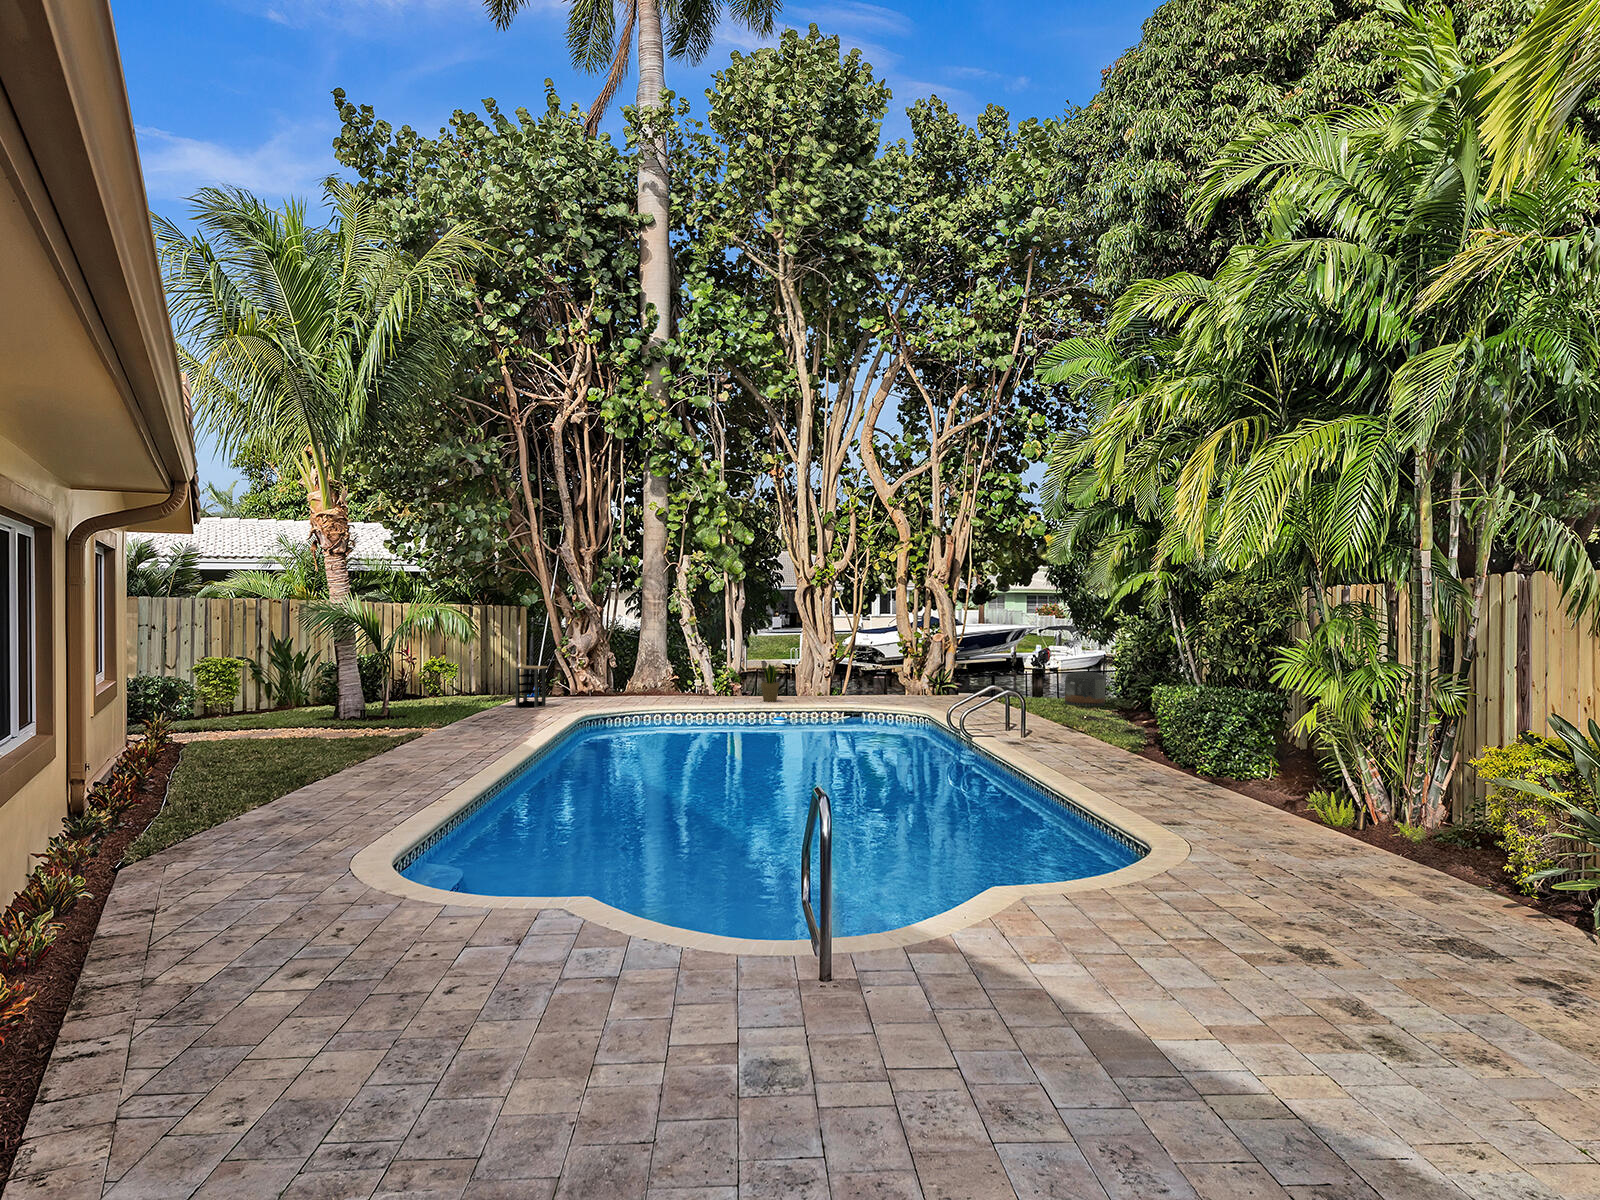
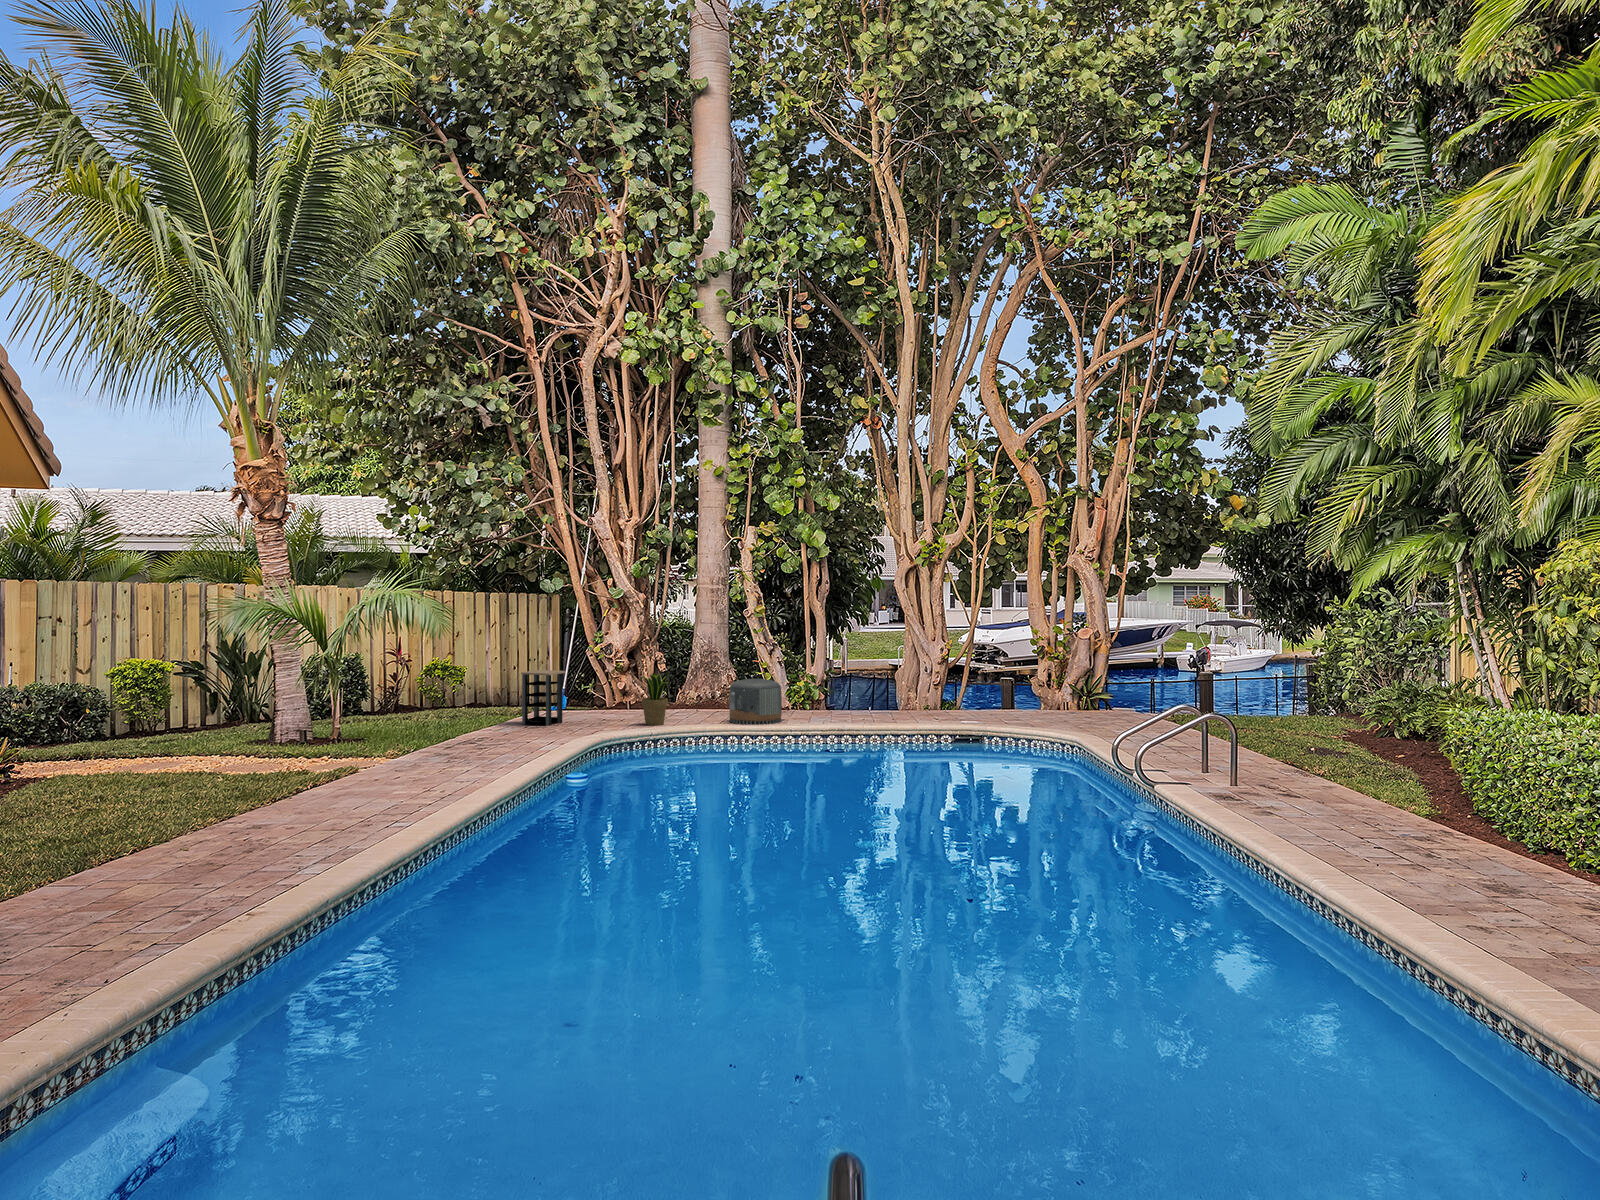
potted plant: present [761,664,781,702] -> present [641,673,668,725]
pouf: present [1065,672,1105,706] -> present [729,679,782,725]

